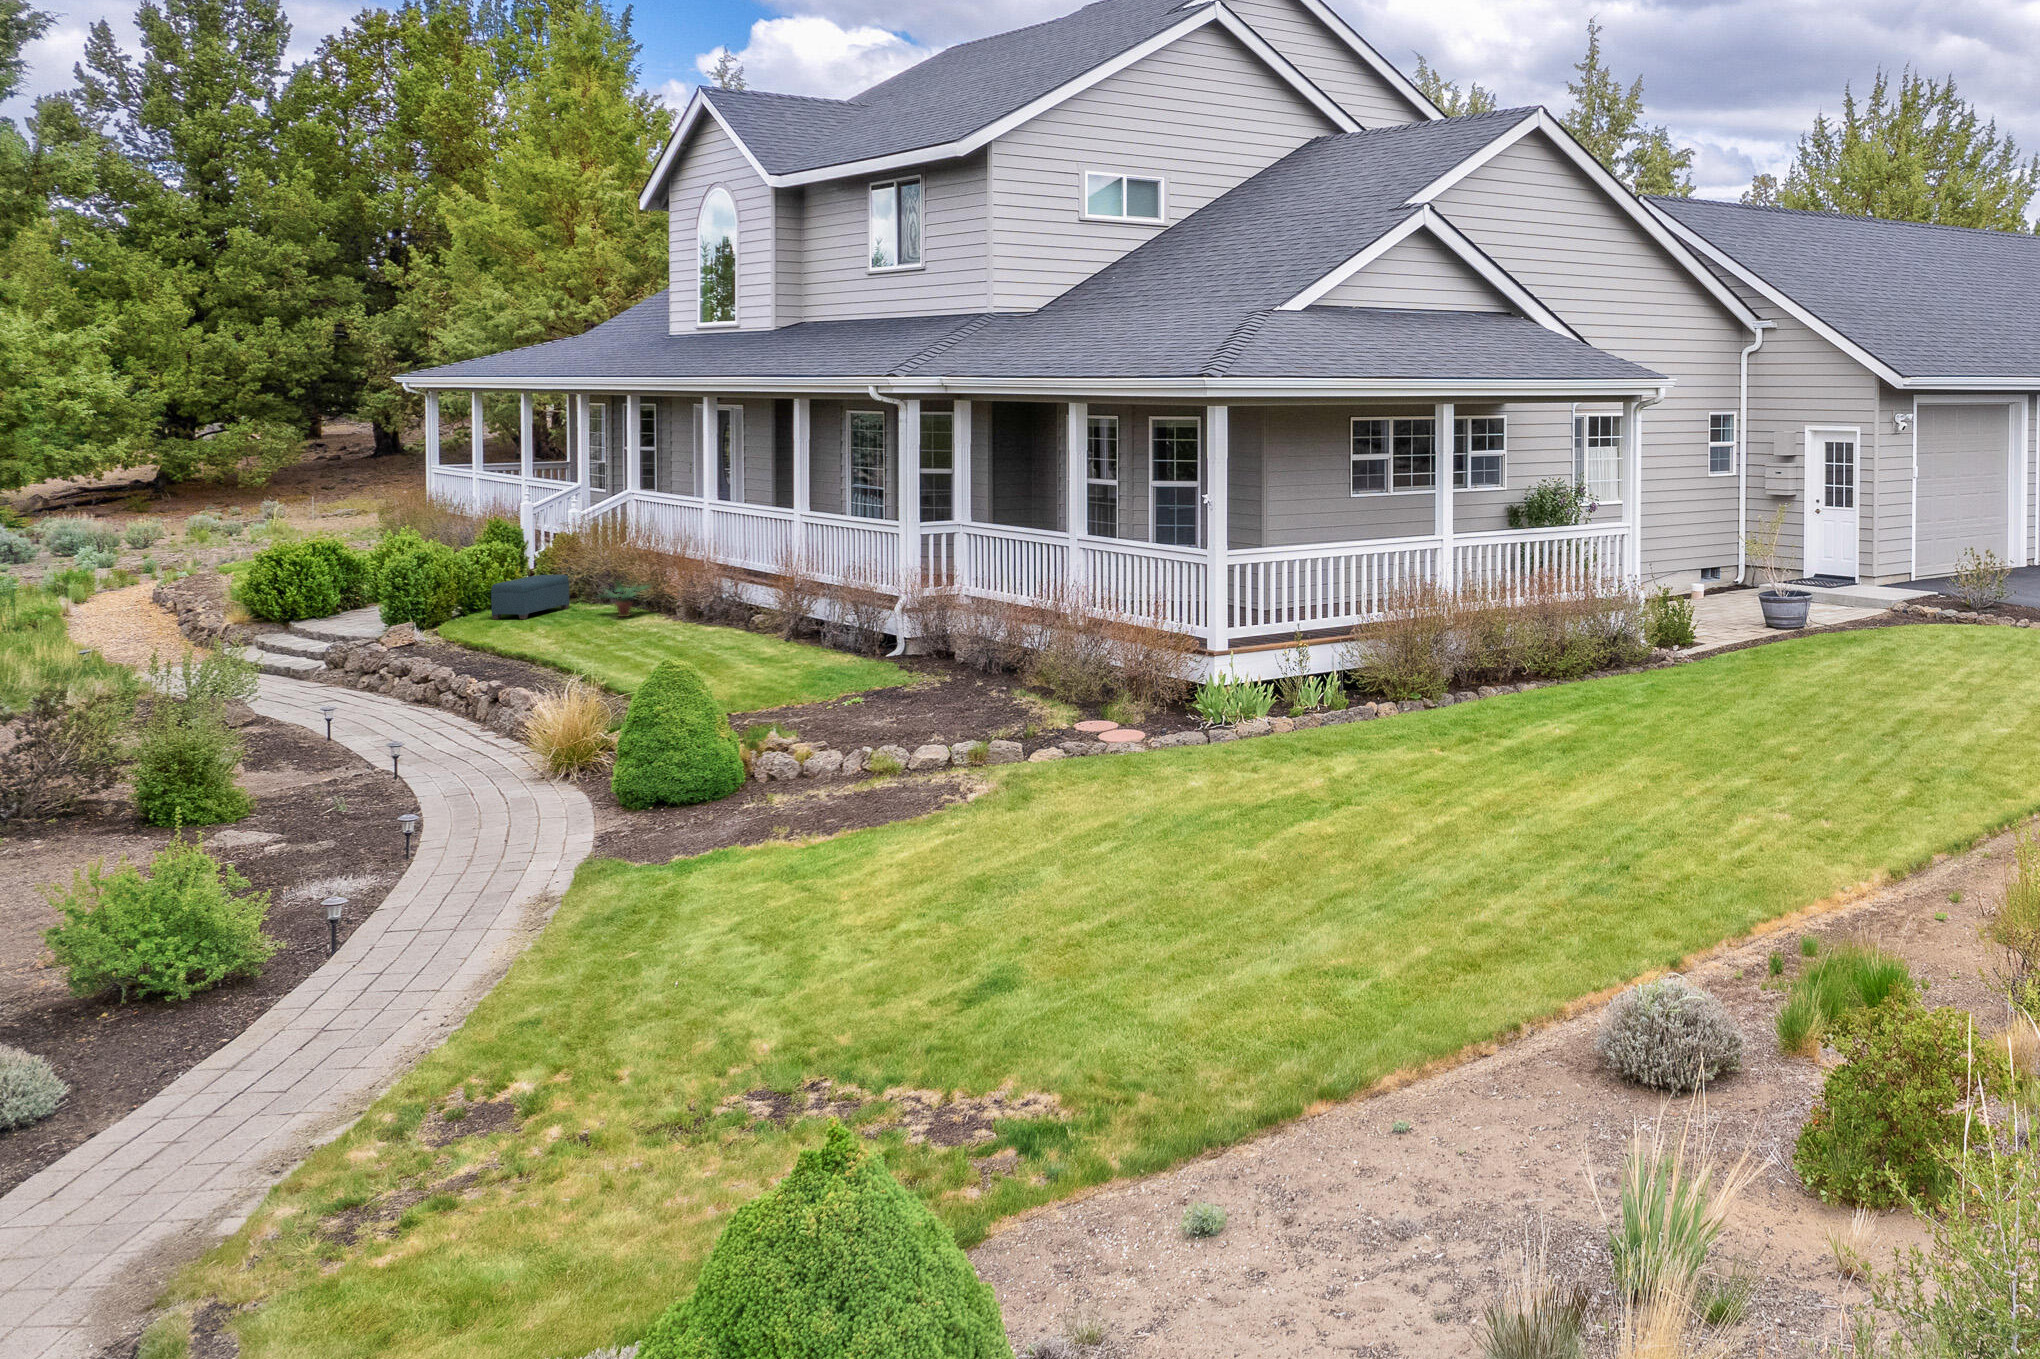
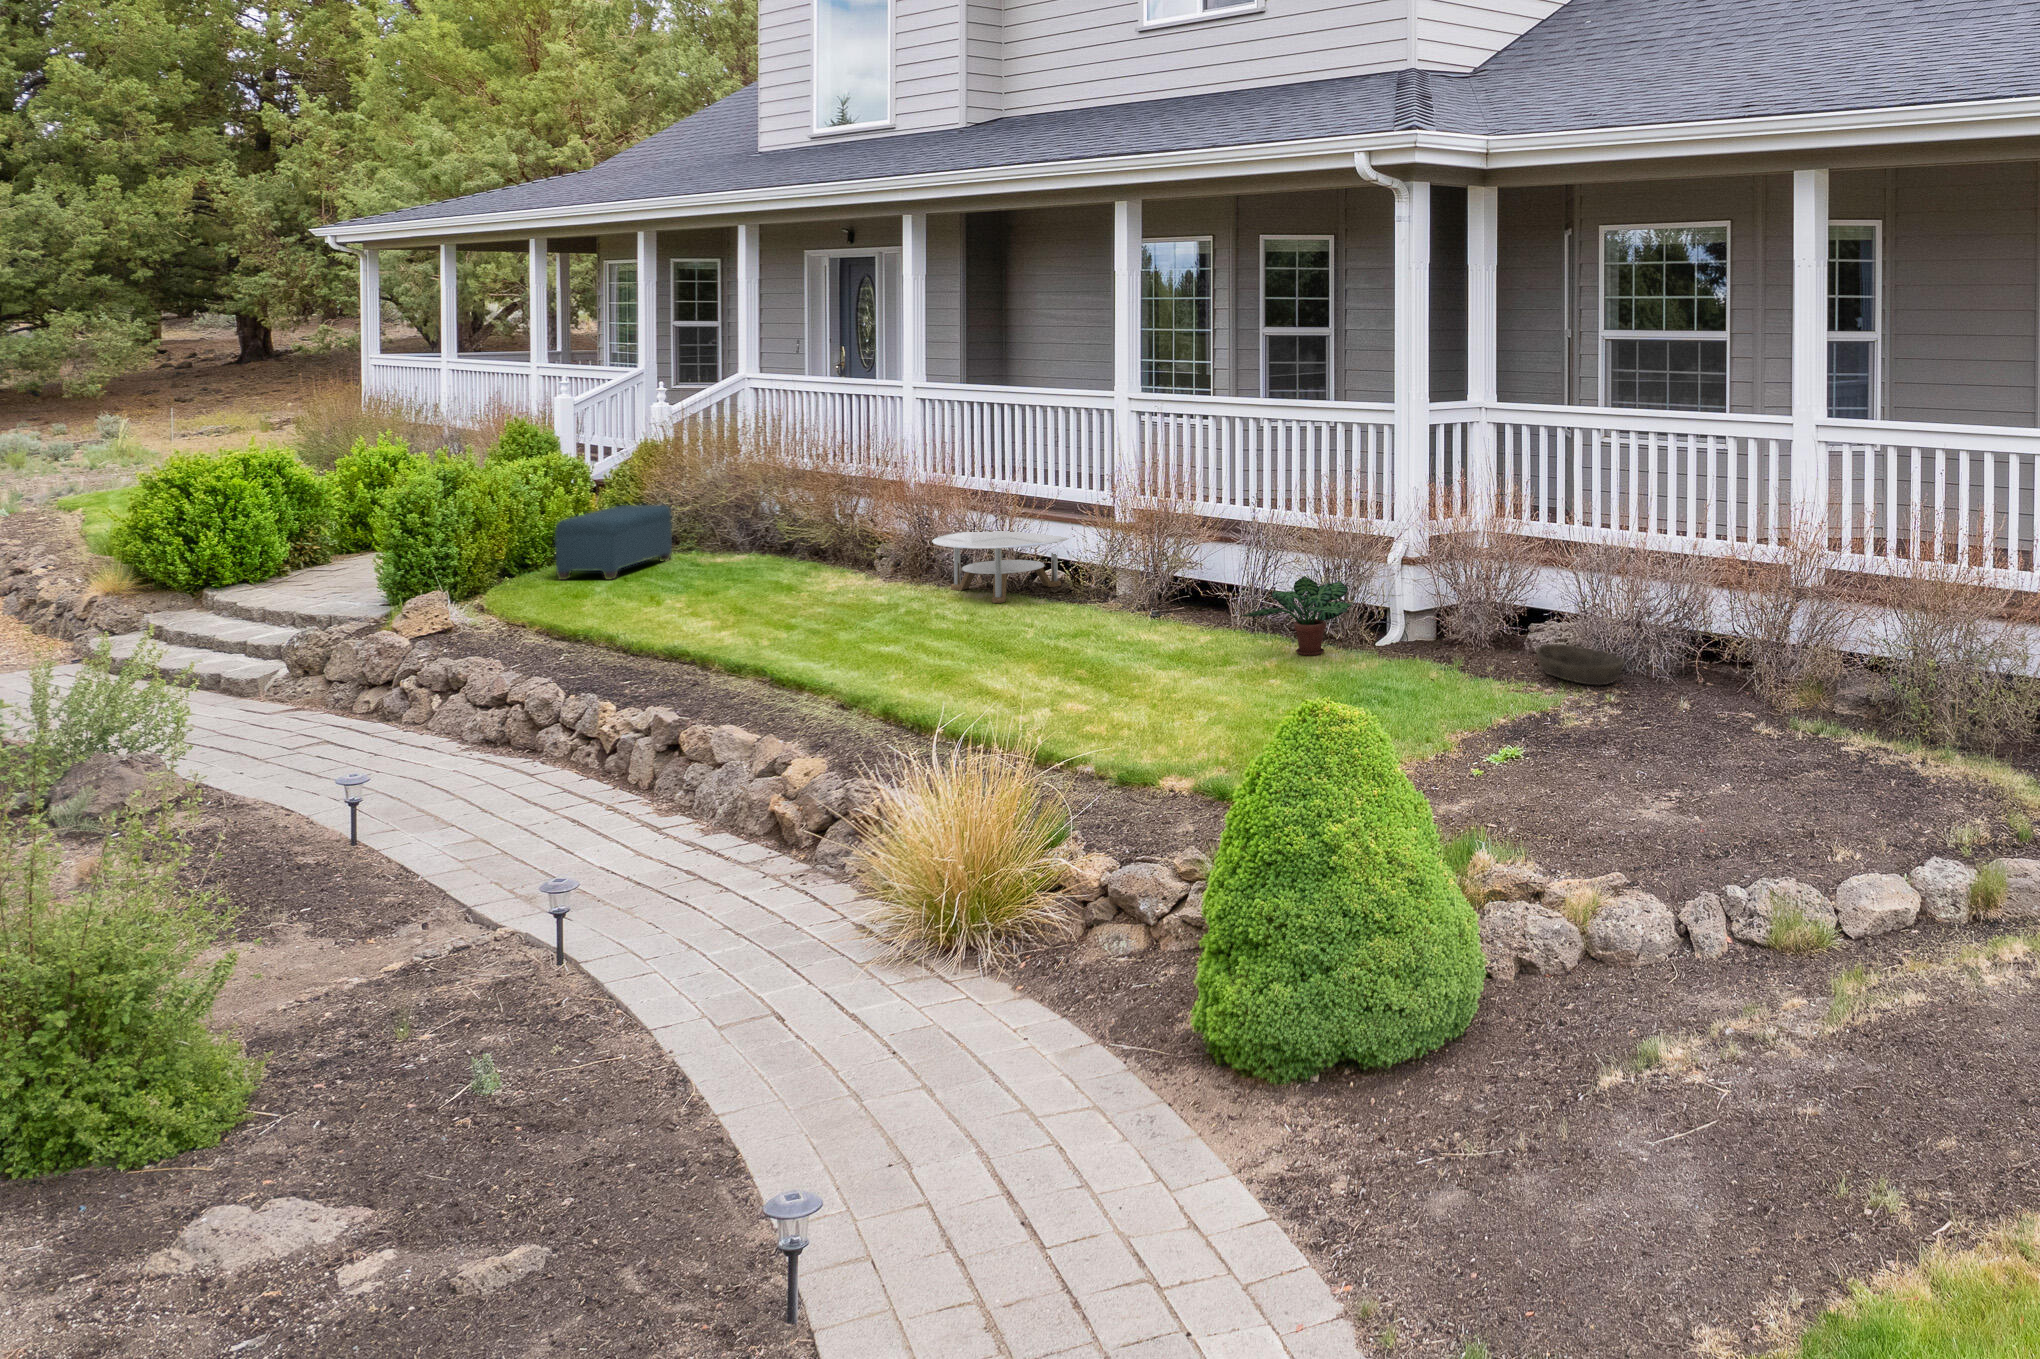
potted plant: present [597,581,649,617] -> present [1241,576,1352,656]
round table: none [695,592,782,635] -> present [932,531,1069,603]
basket: none [959,658,1001,679] -> present [1536,644,1625,685]

